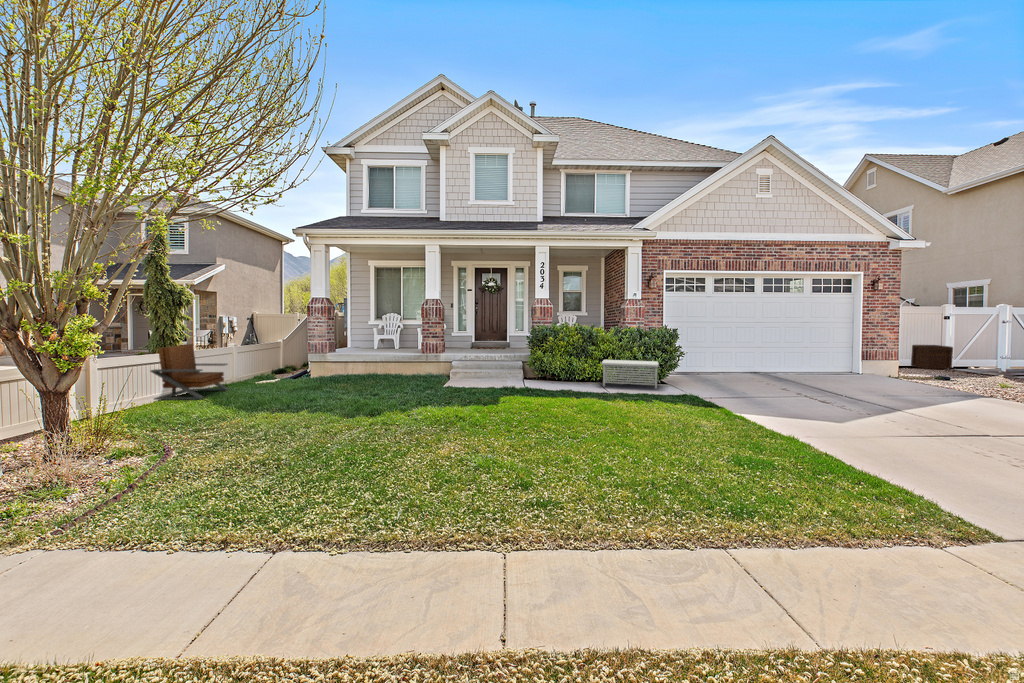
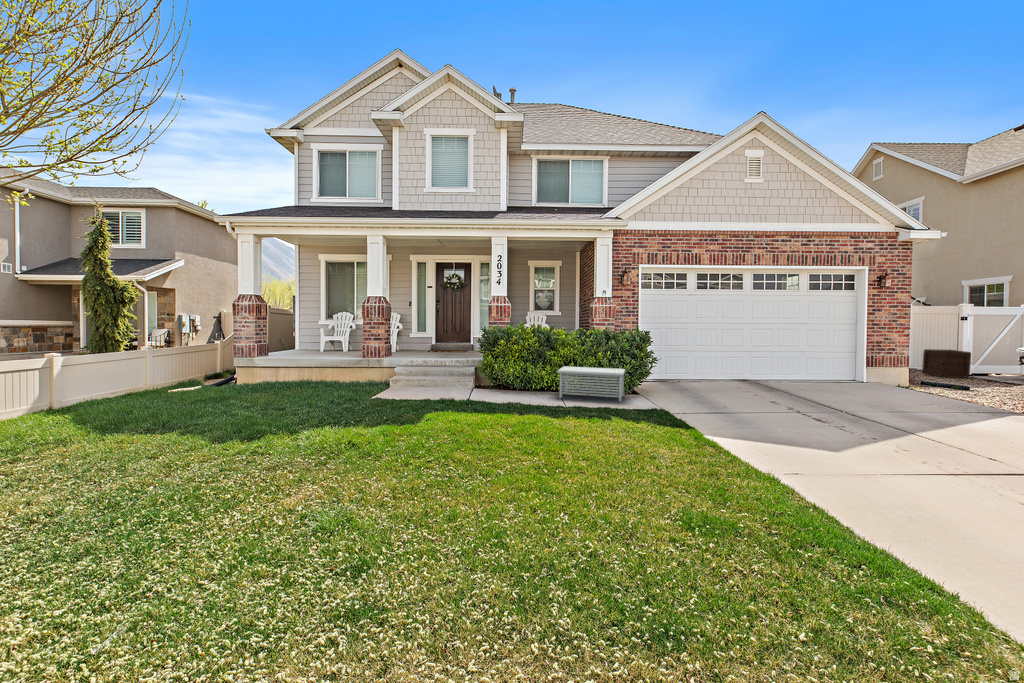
lounge chair: present [151,344,229,400] -> none [8,347,120,413]

